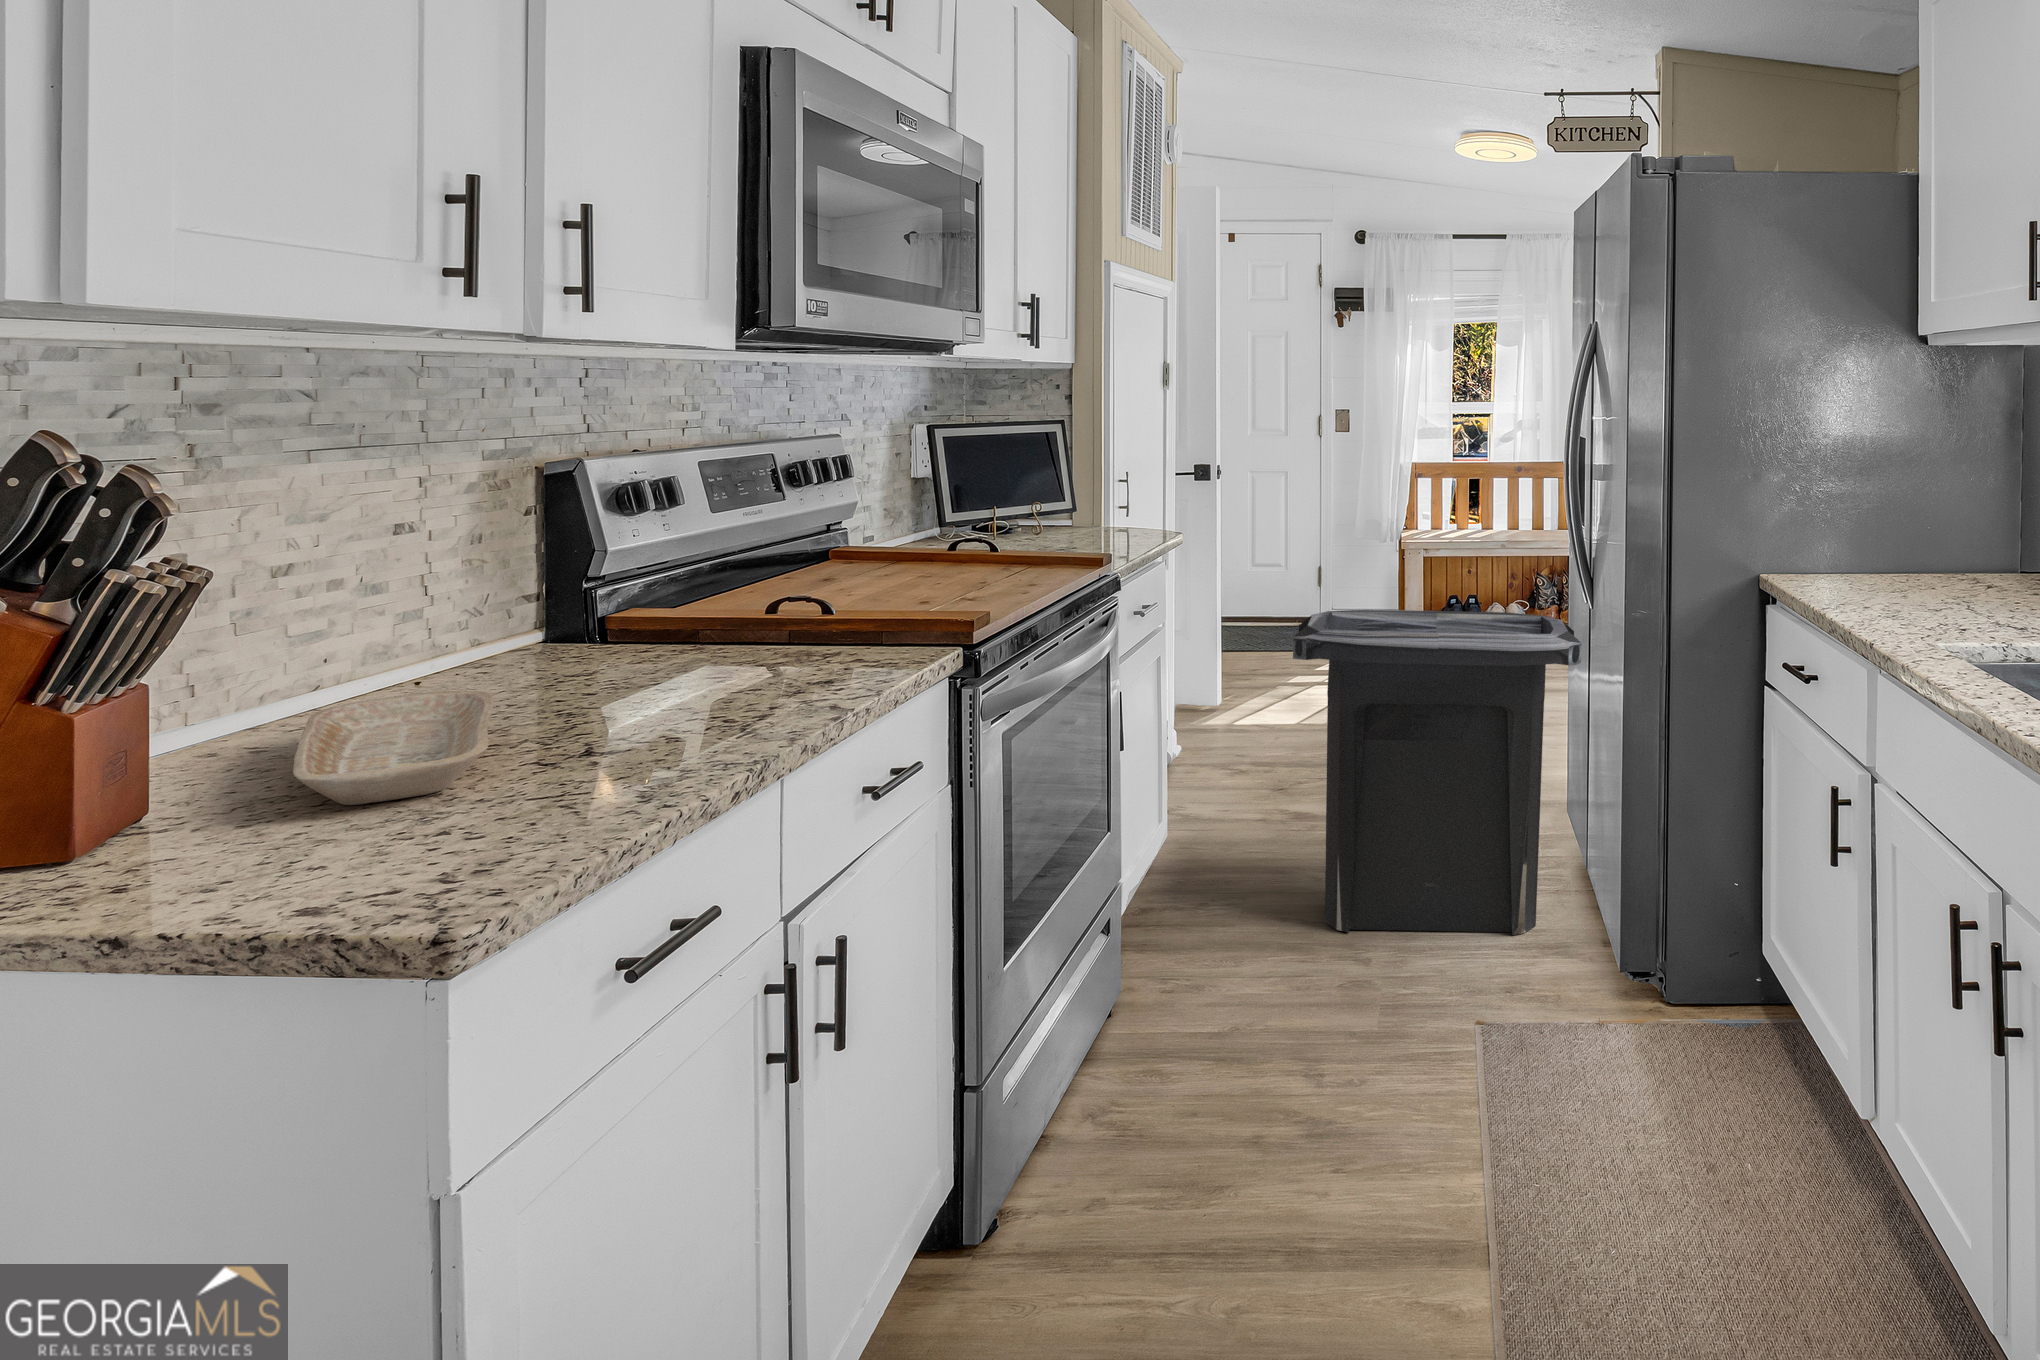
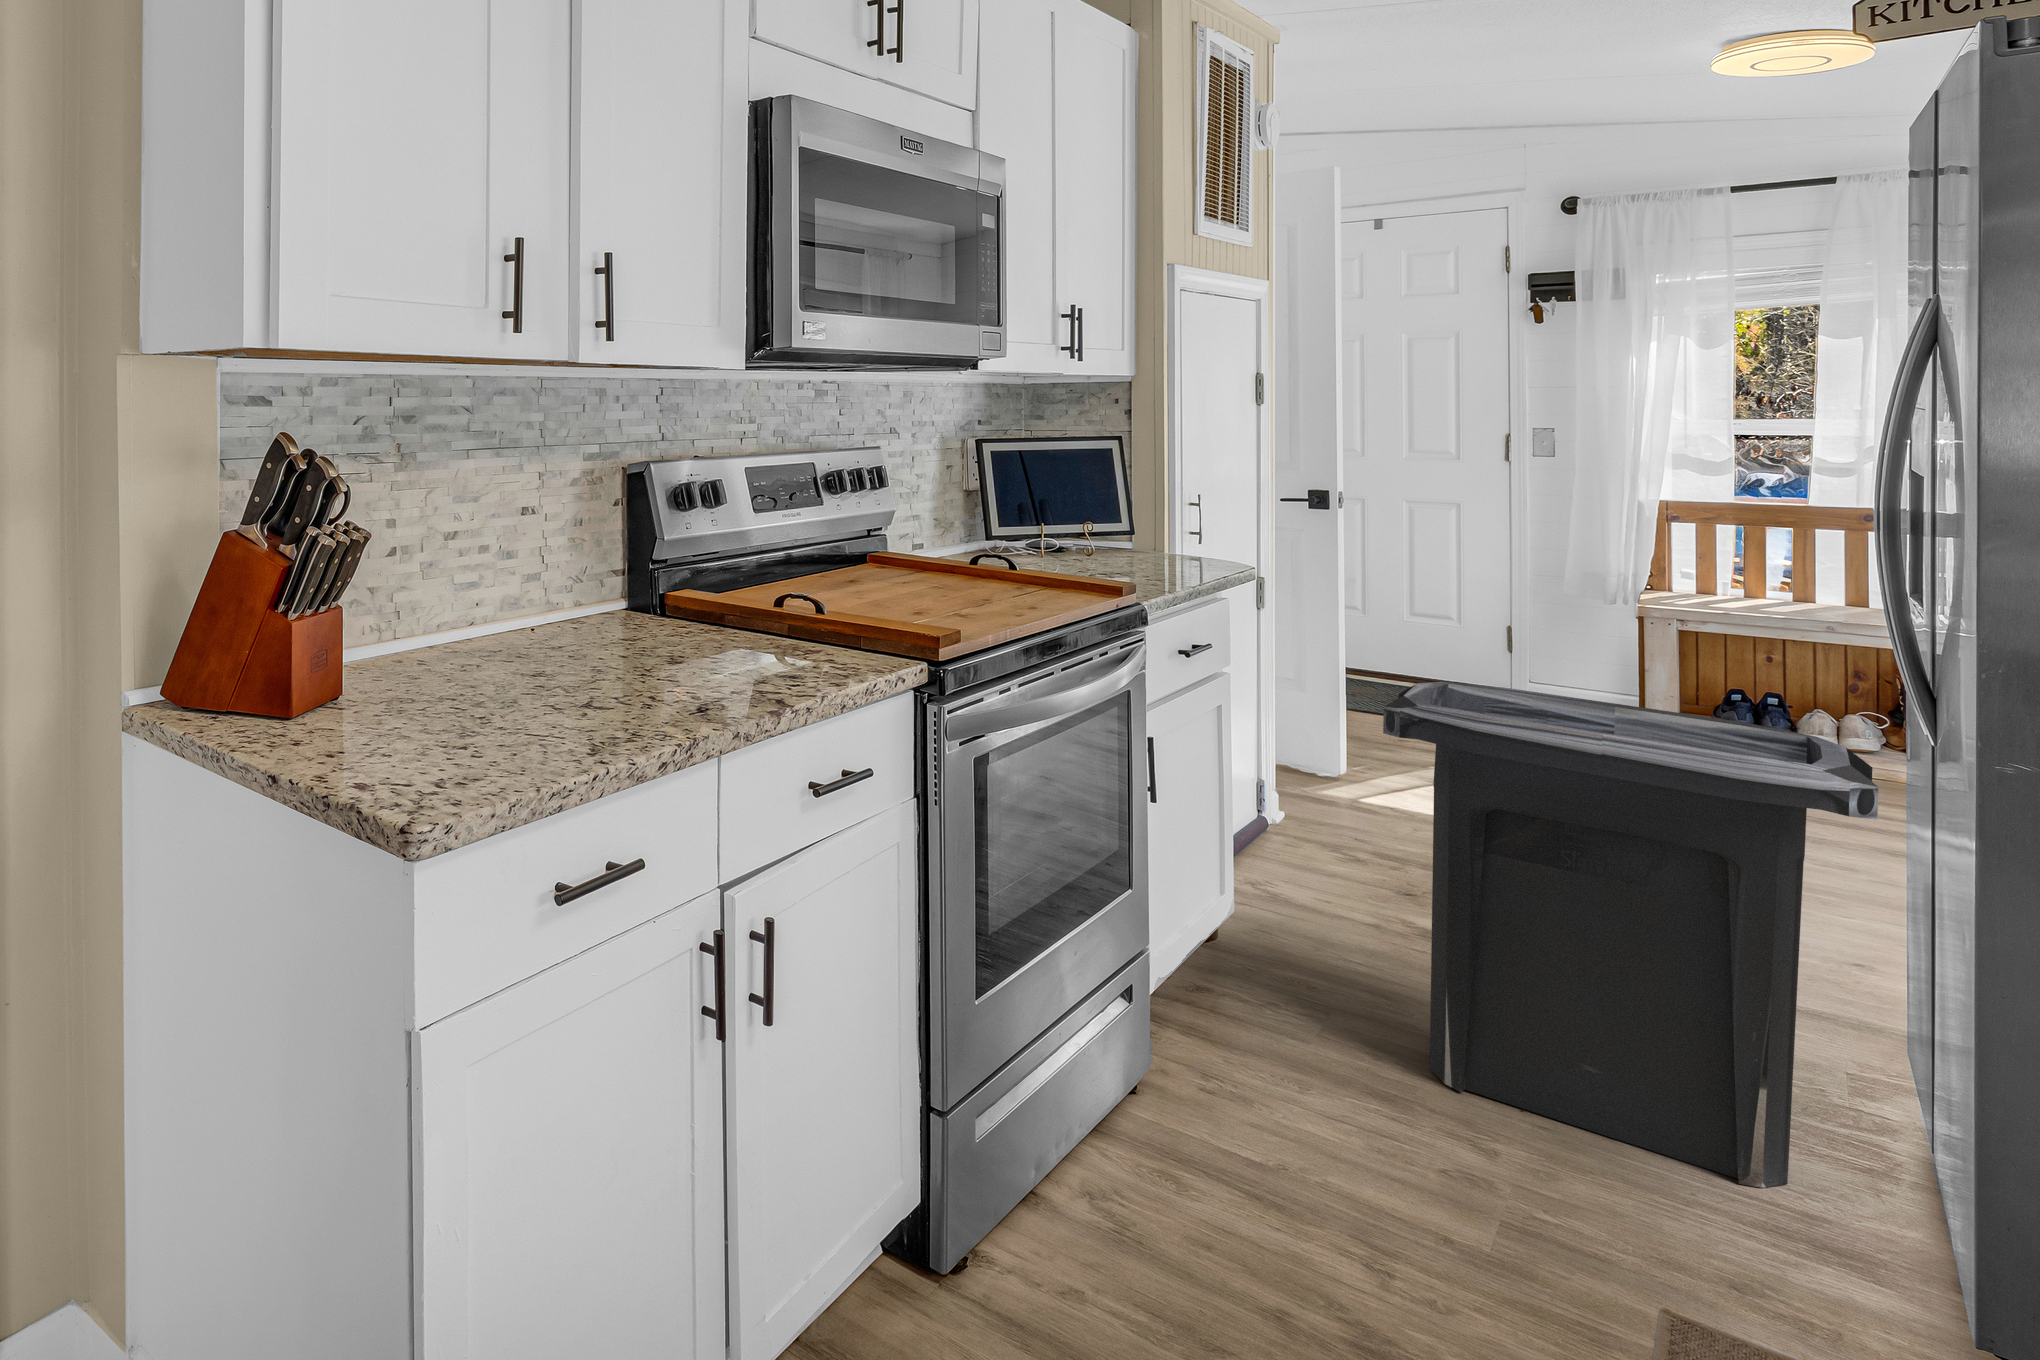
tray: present [293,691,493,805] -> none [399,638,543,717]

